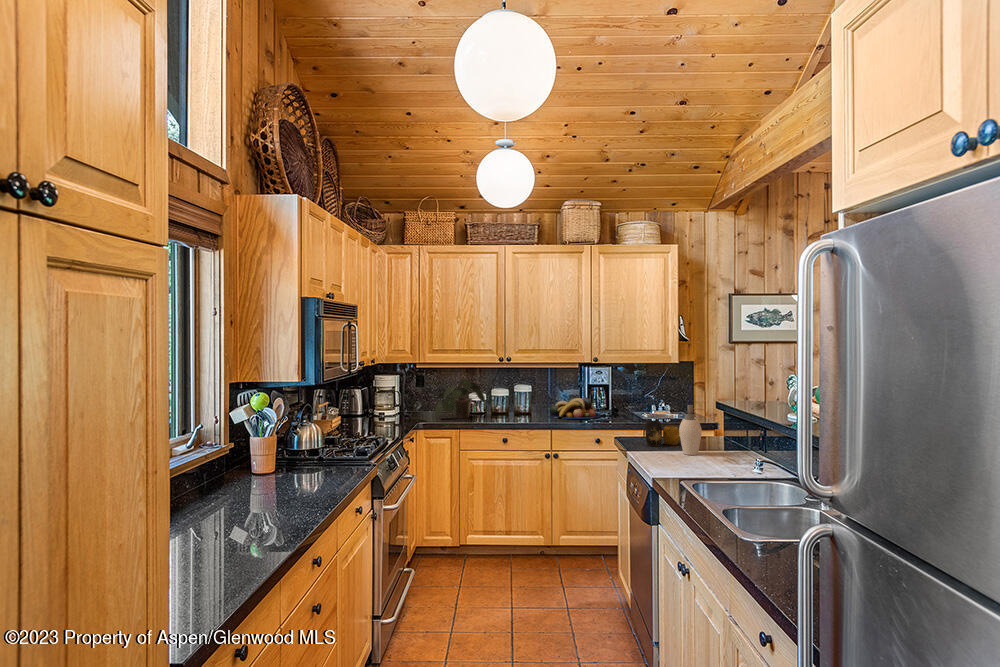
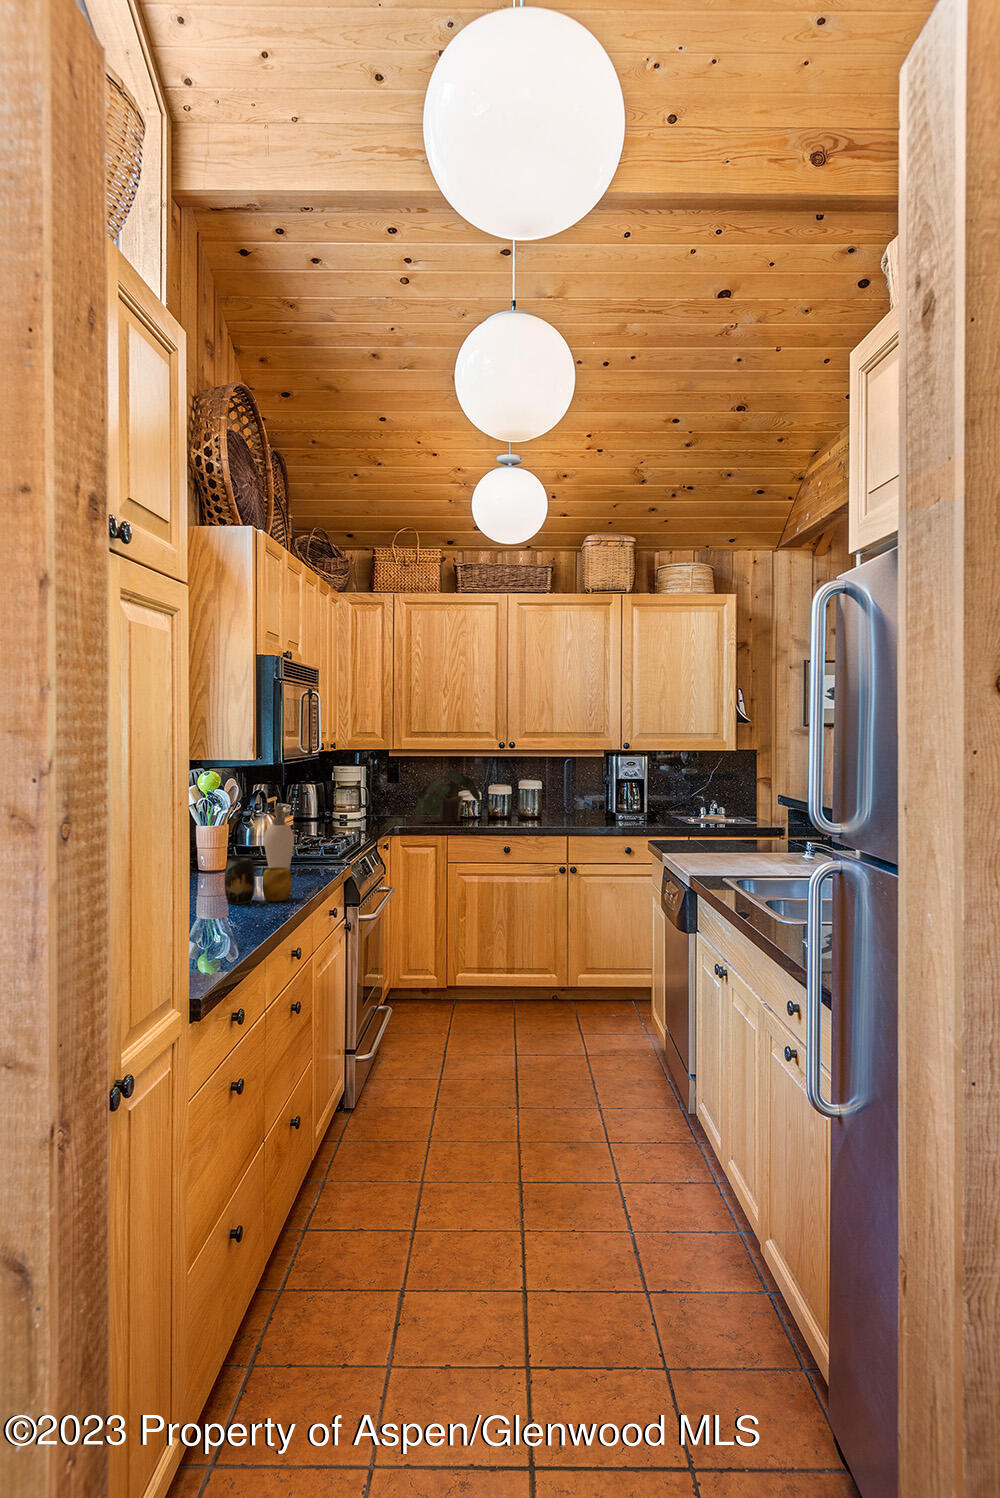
fruit bowl: present [550,397,601,419] -> none [565,797,633,823]
soap dispenser: present [679,405,702,455] -> present [264,805,294,869]
vase: present [645,420,679,446] -> present [225,858,292,903]

